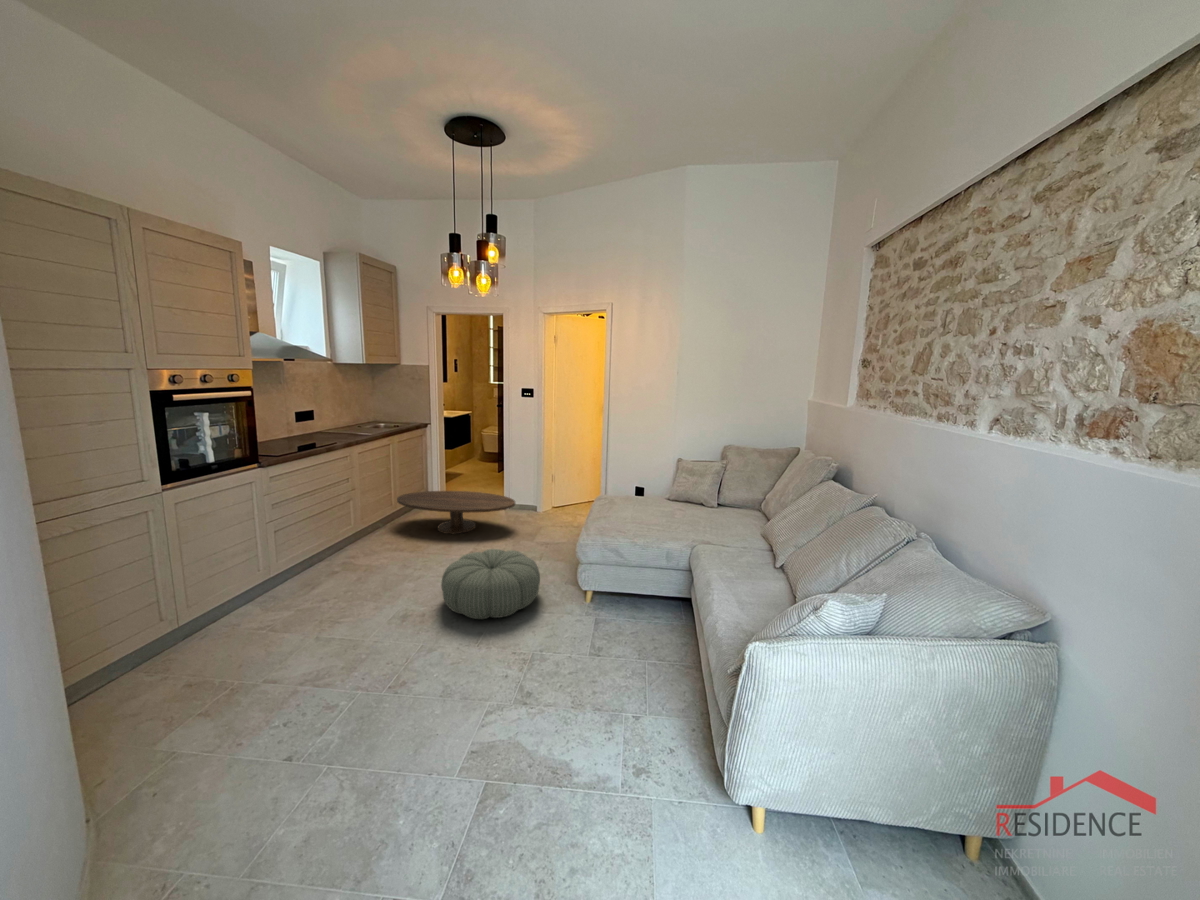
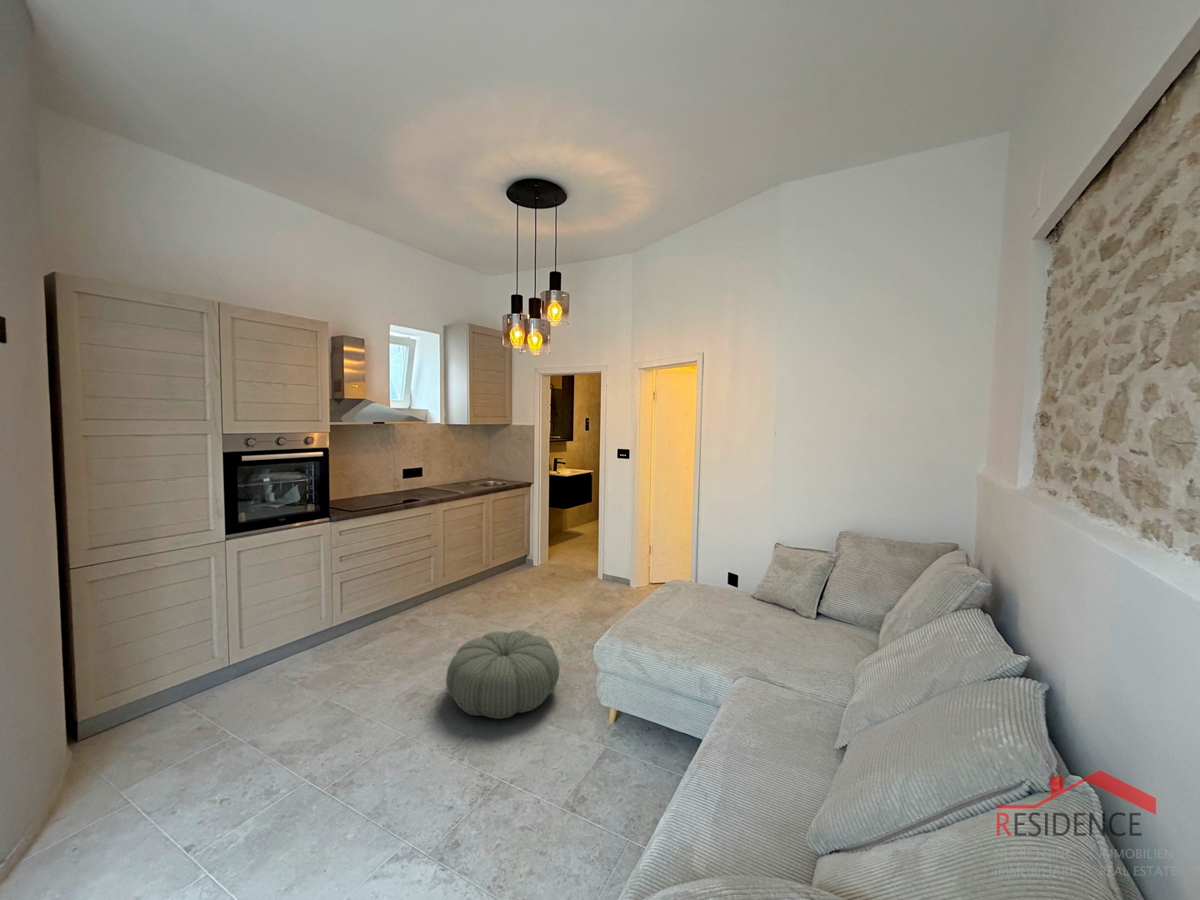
coffee table: present [397,491,515,534] -> none [482,552,590,603]

